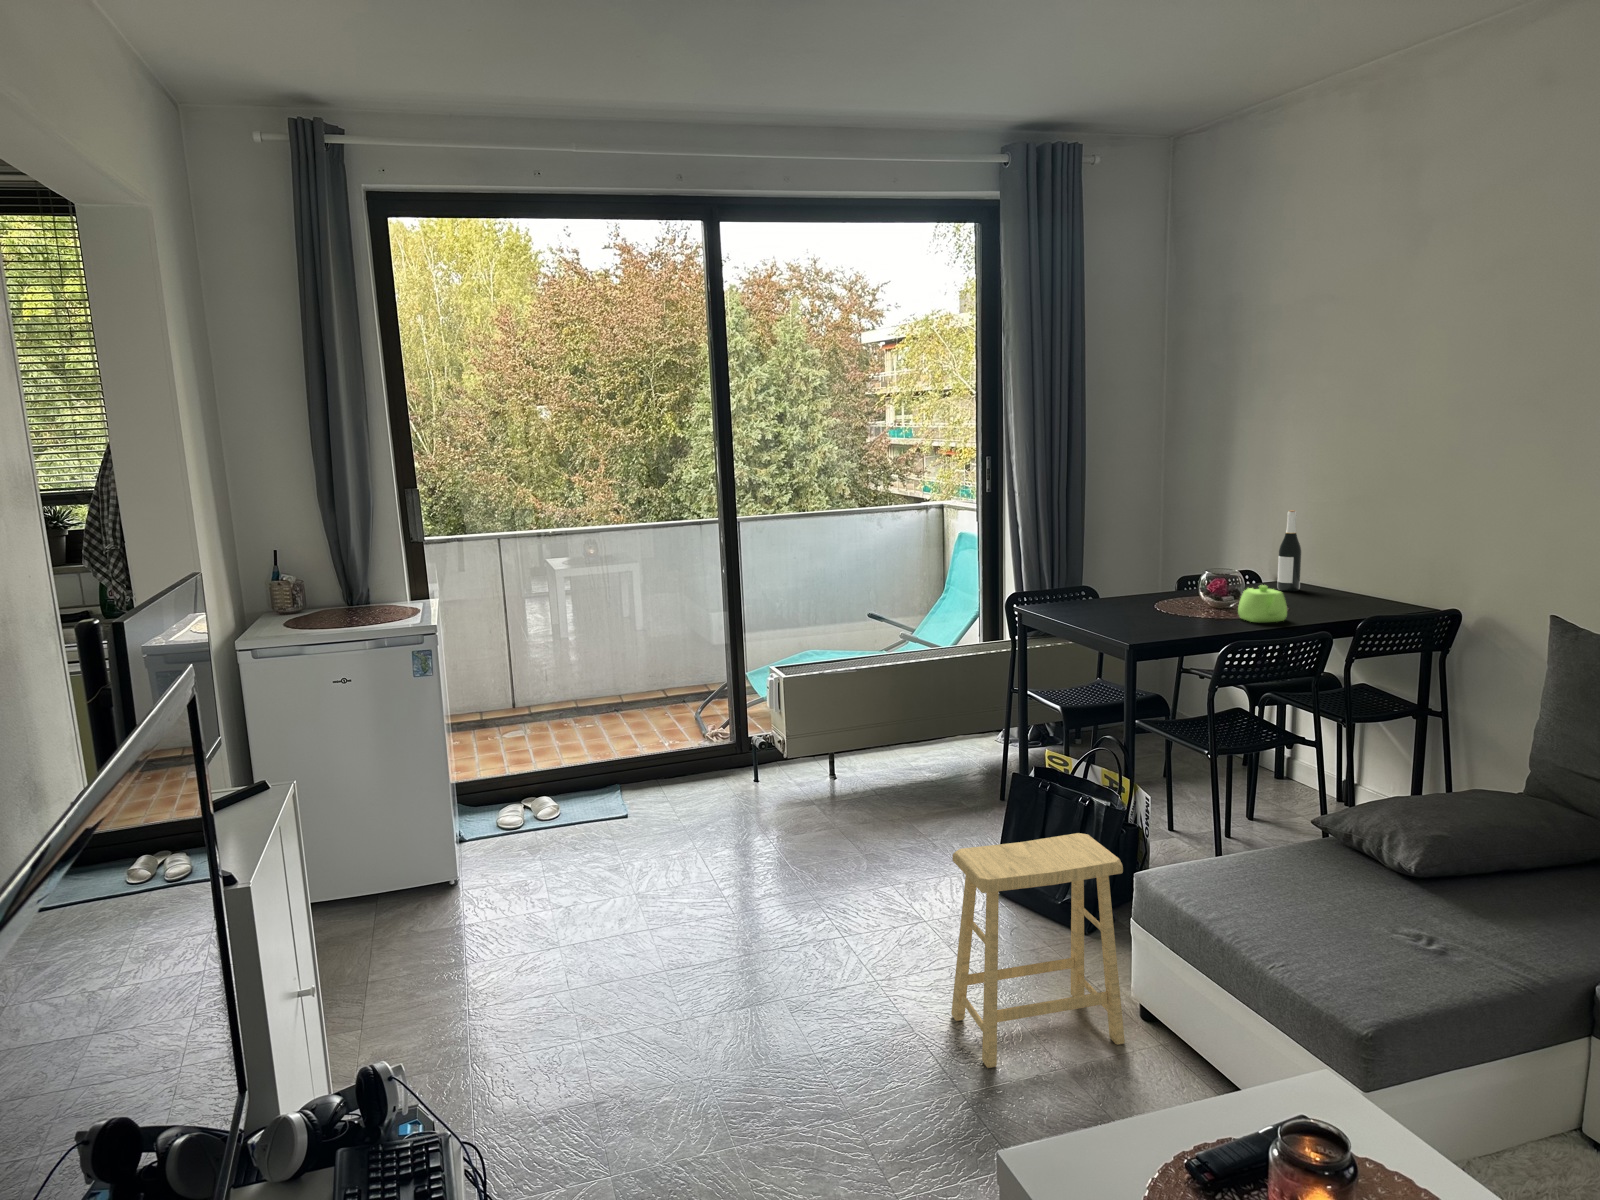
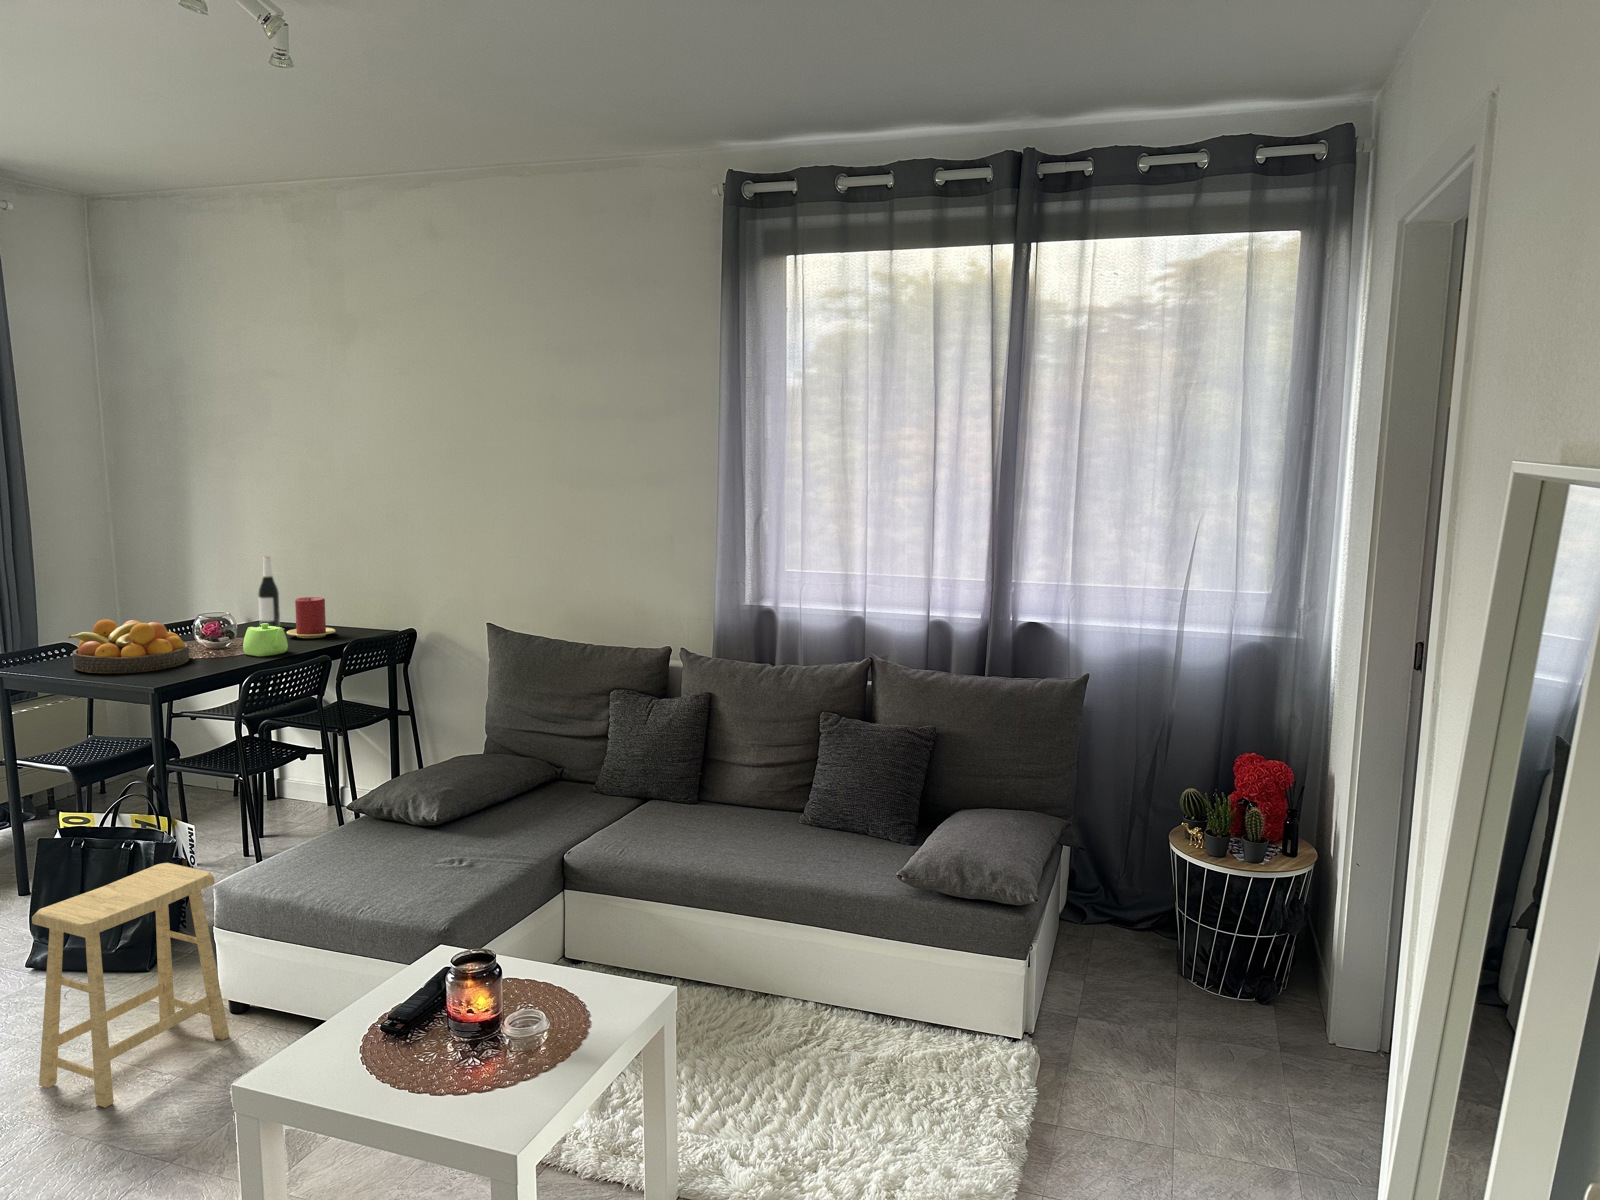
candle: none [1297,560,1356,608] -> present [287,597,336,638]
fruit bowl: none [1074,567,1183,624] -> present [68,619,189,673]

